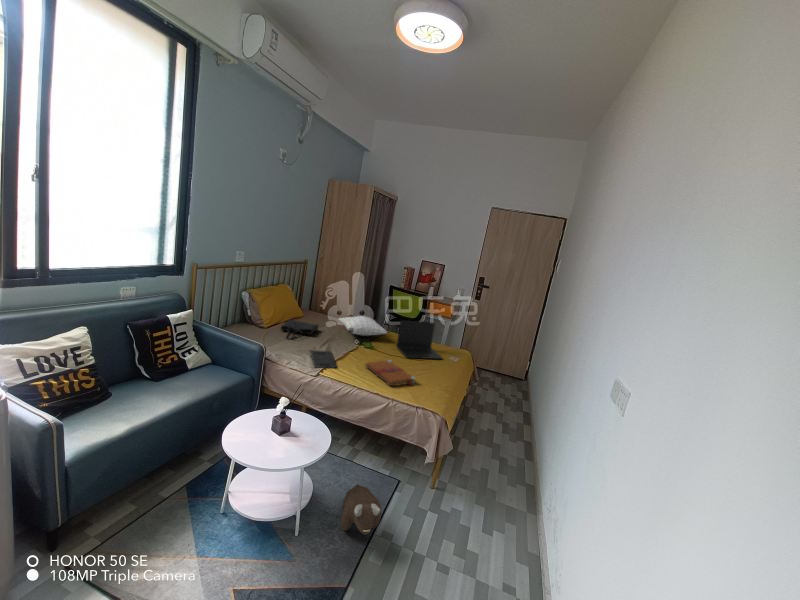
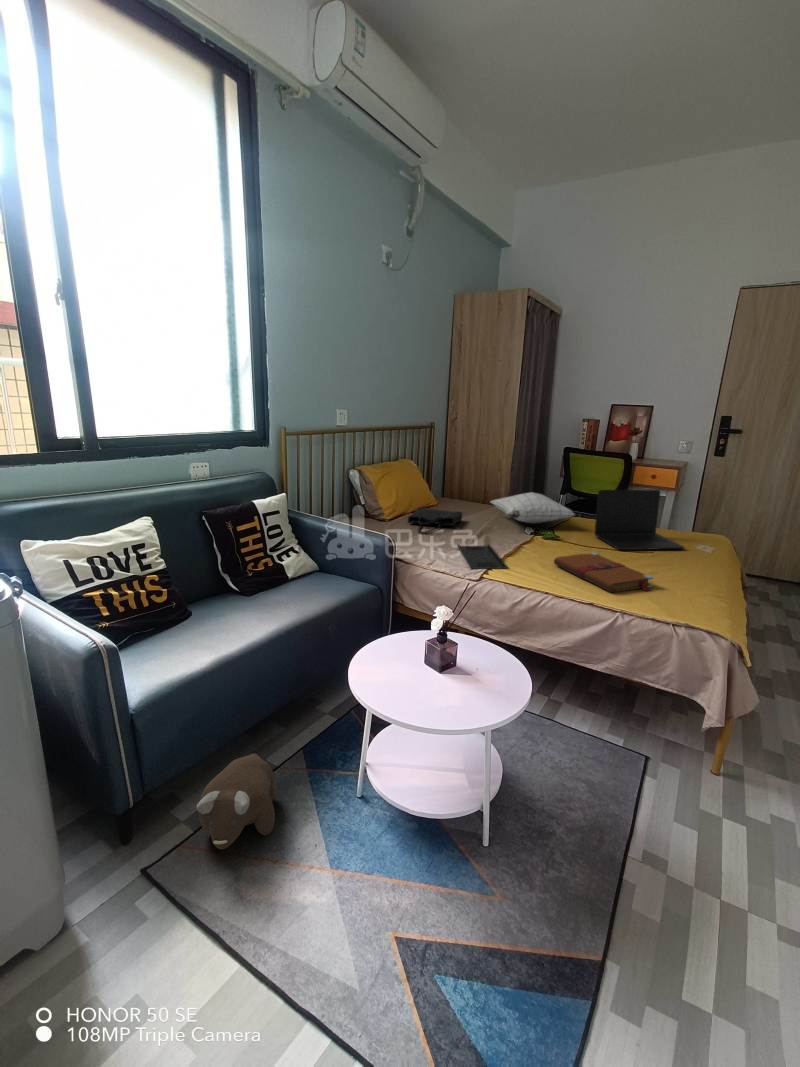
plush toy: present [341,485,381,535] -> present [197,754,276,849]

